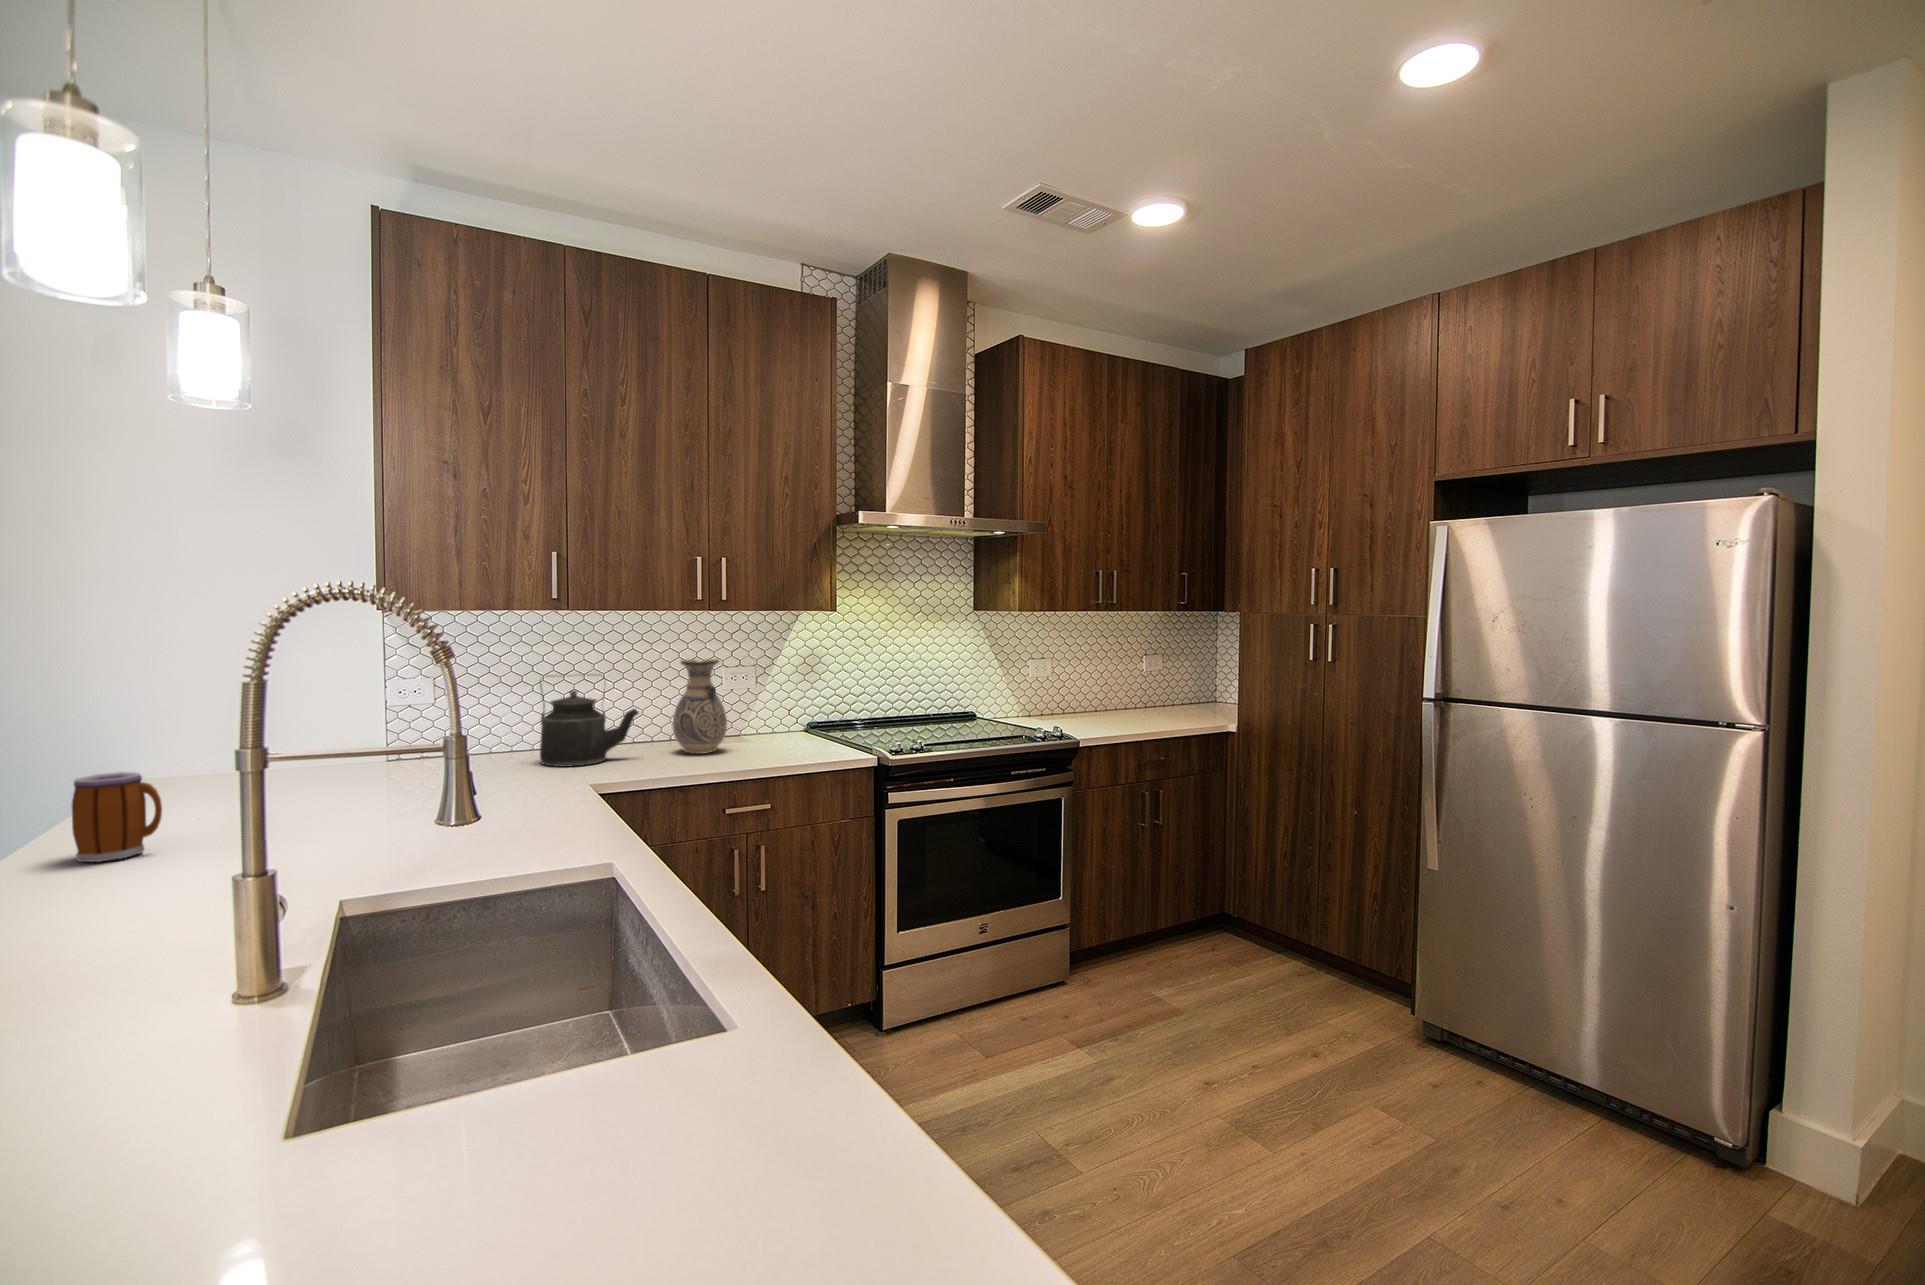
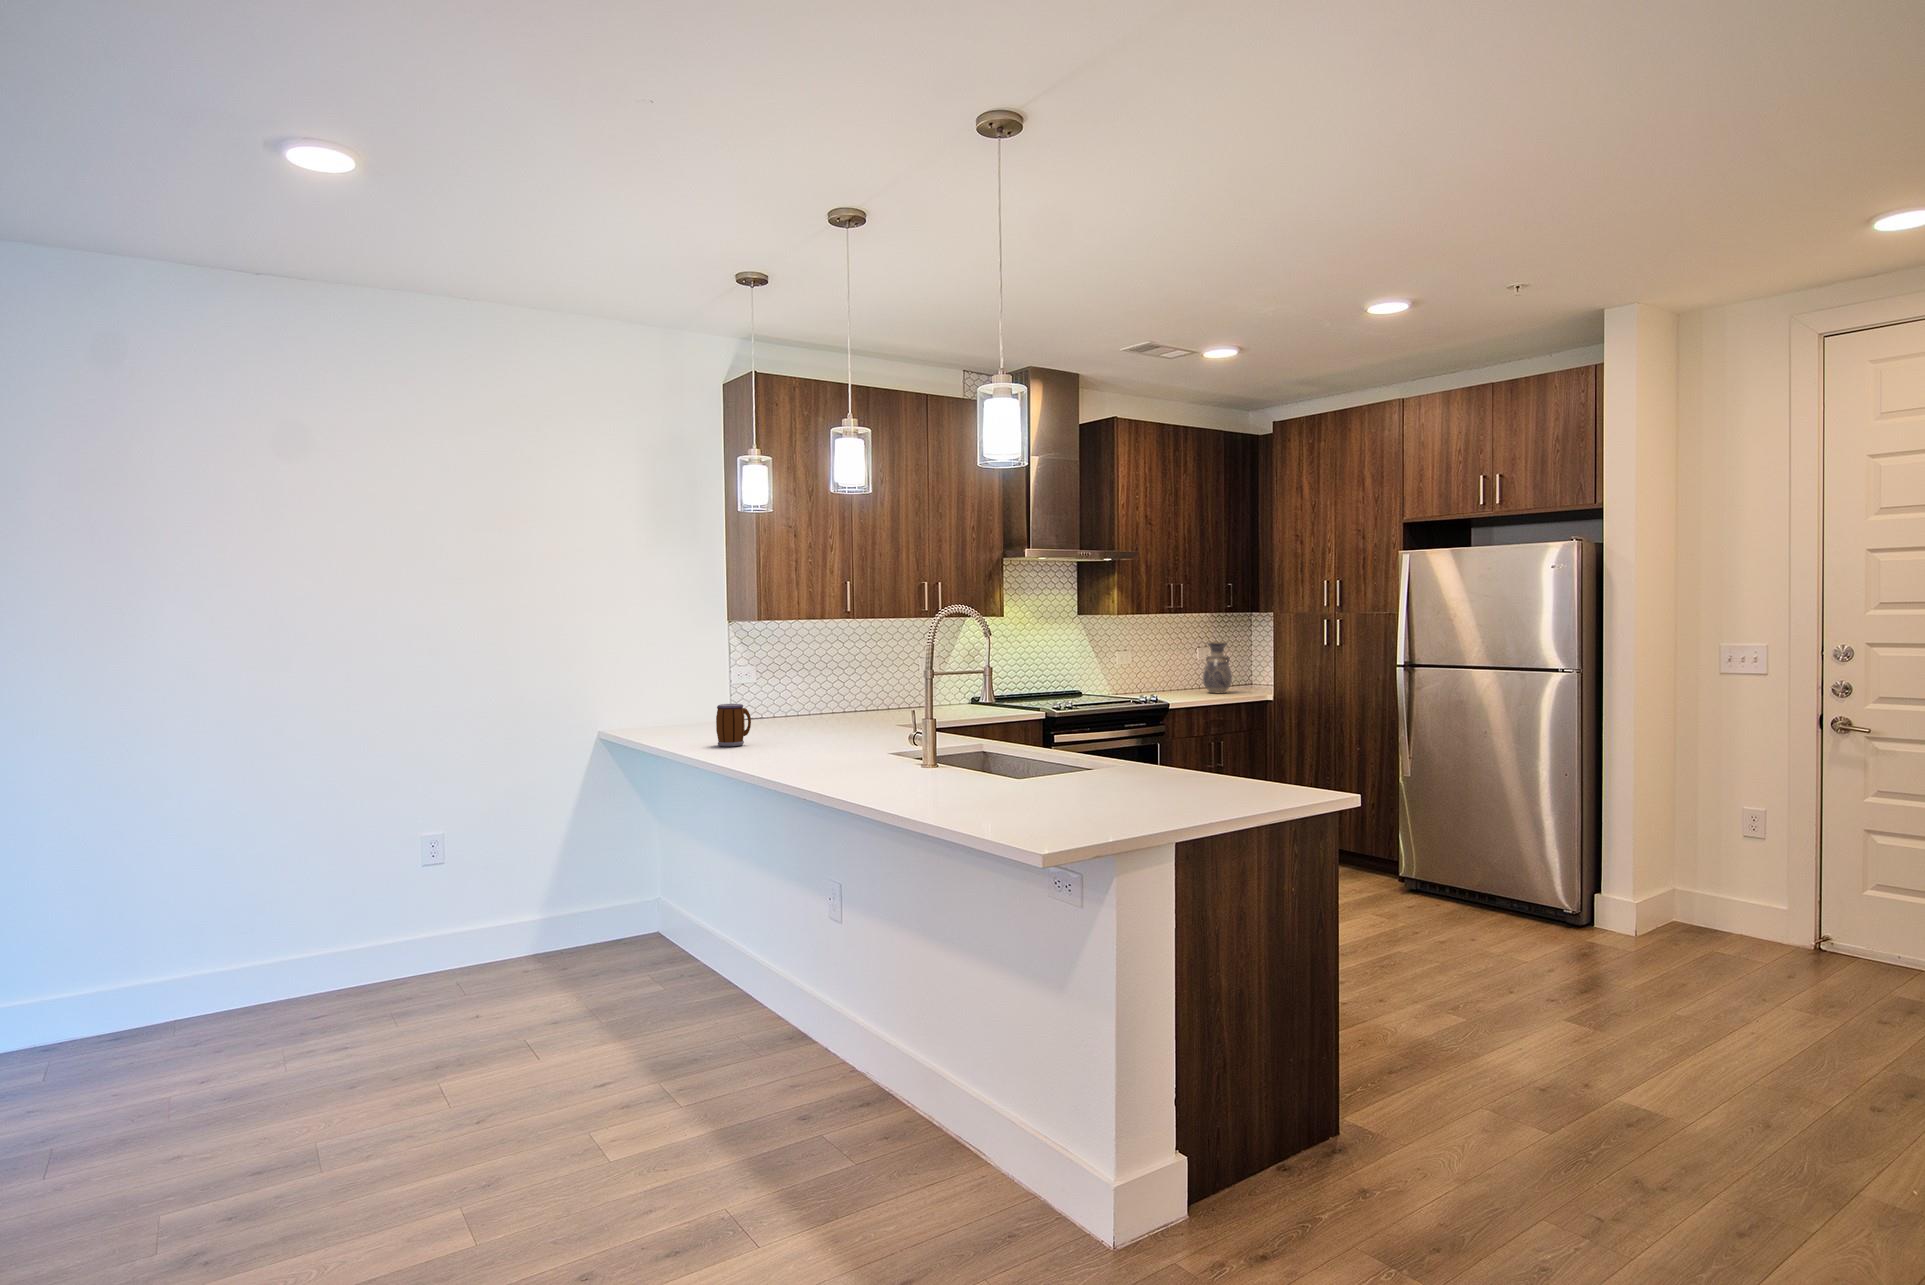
vase: present [672,659,727,754] -> present [1203,642,1232,693]
kettle: present [540,674,639,767] -> none [836,660,894,719]

